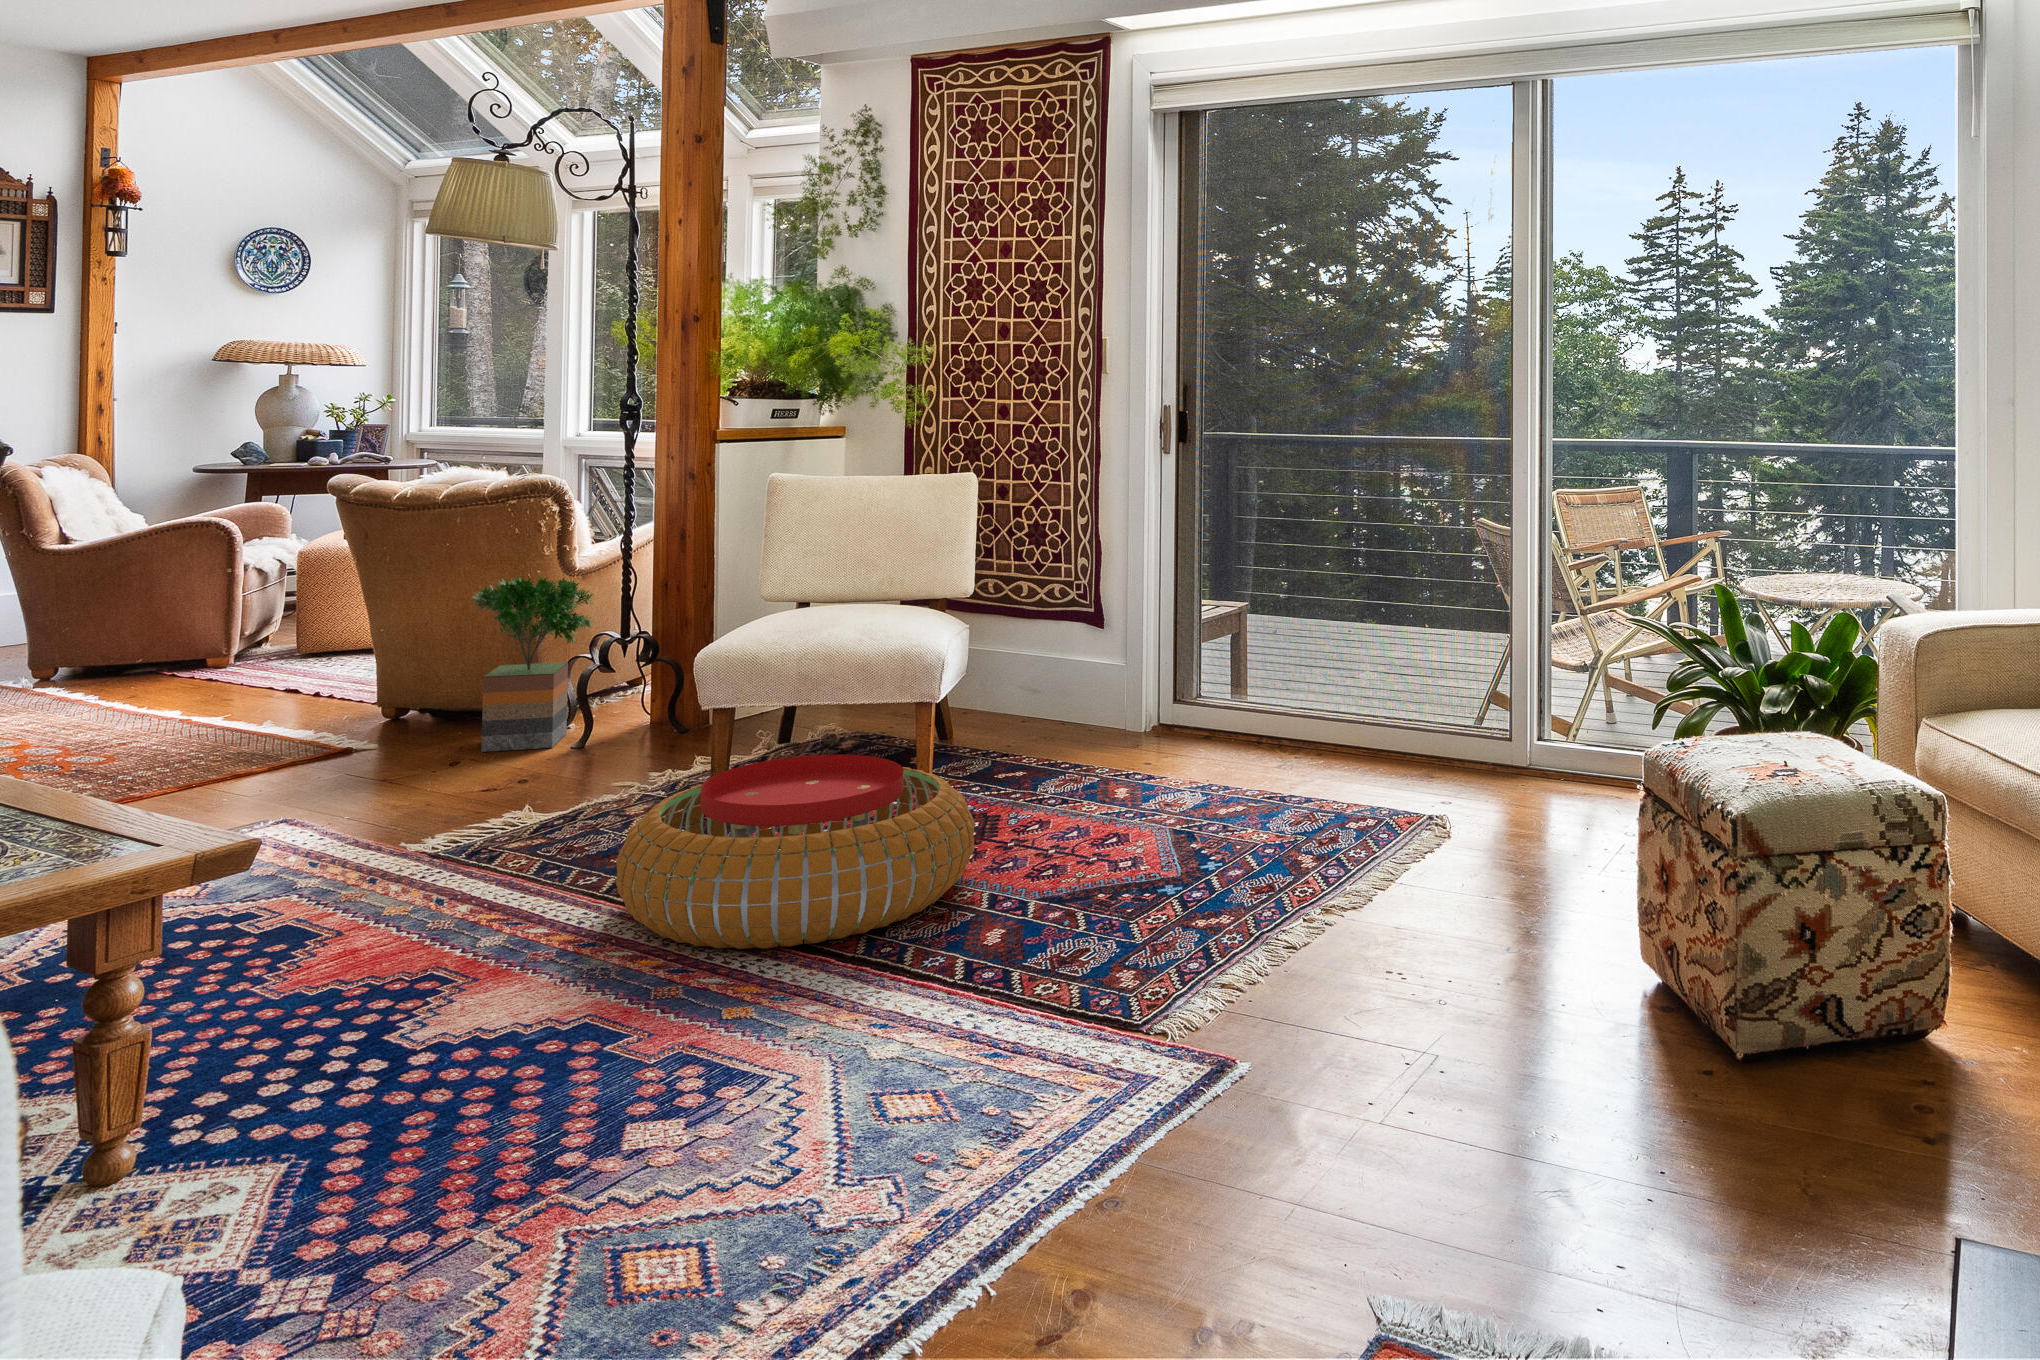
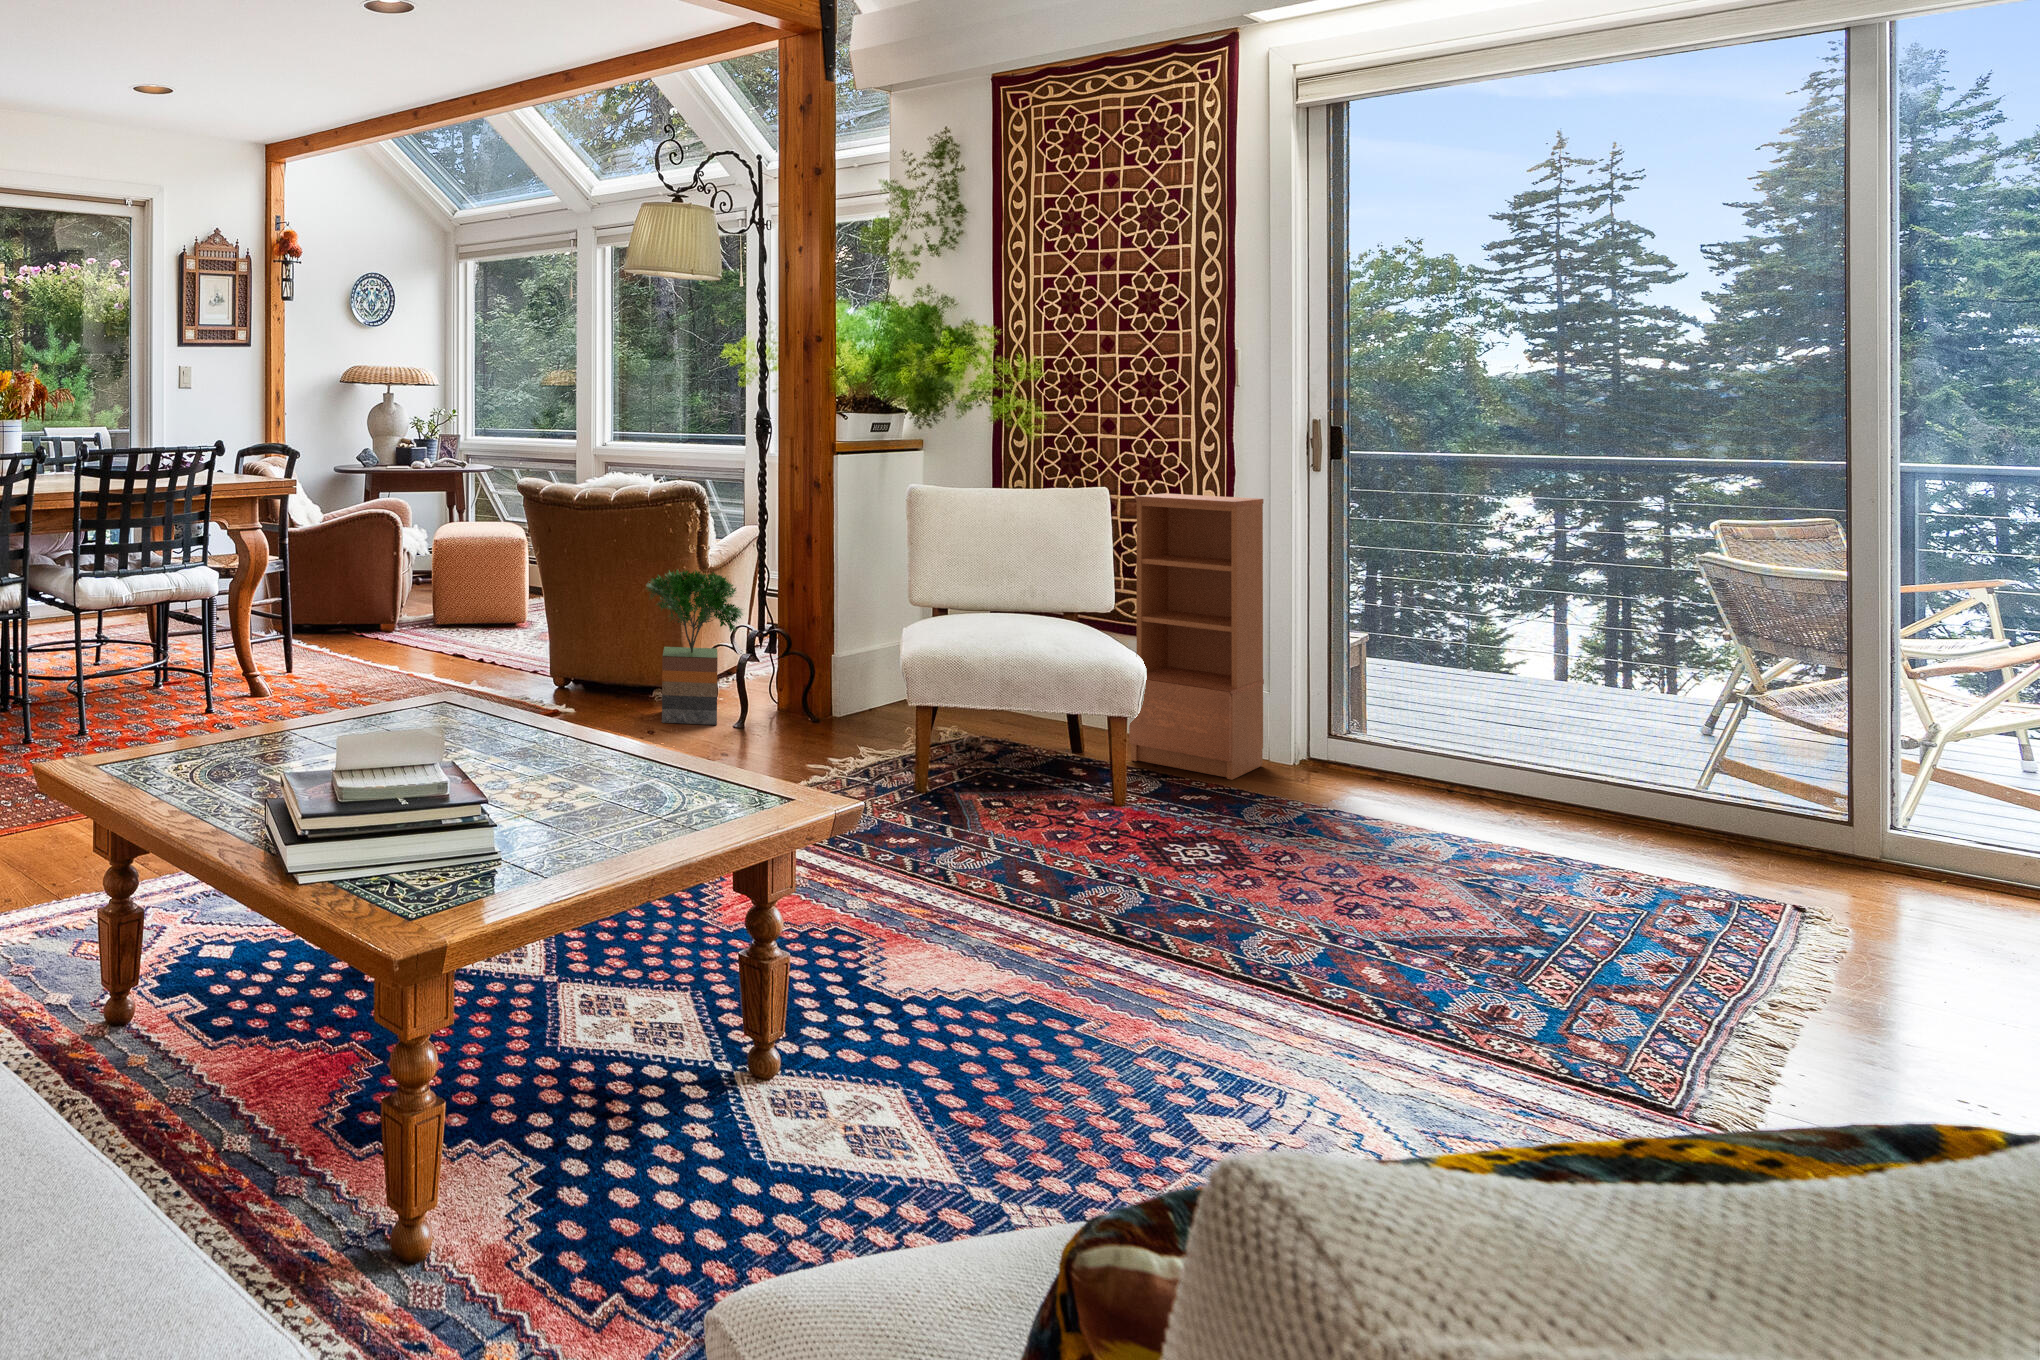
bookcase: none [991,477,1123,748] -> present [1129,493,1264,780]
pouf: present [616,755,975,949] -> none [927,762,1280,957]

